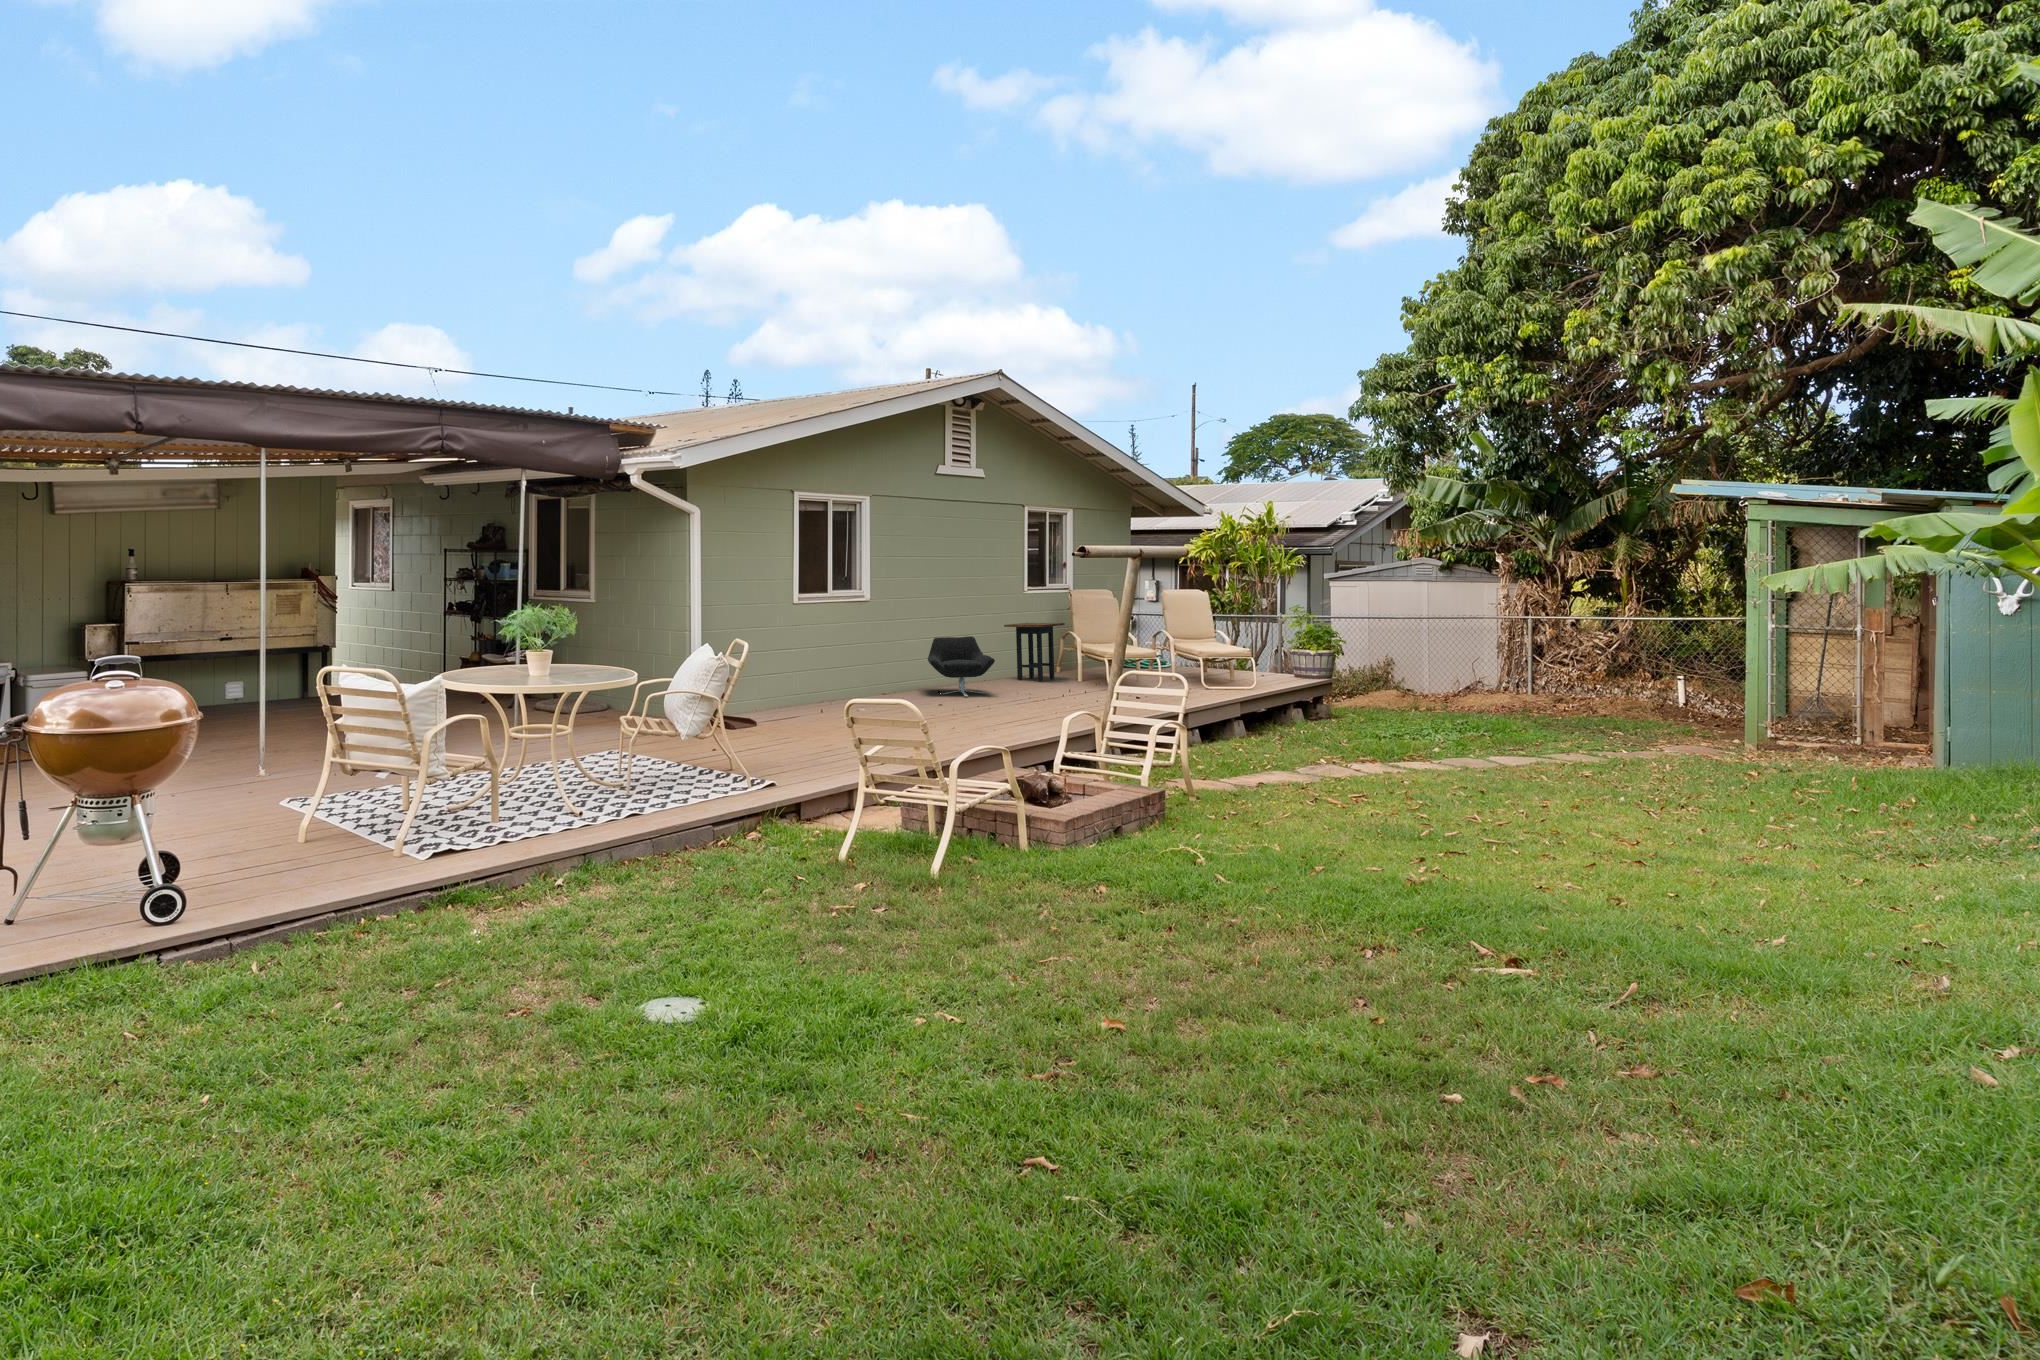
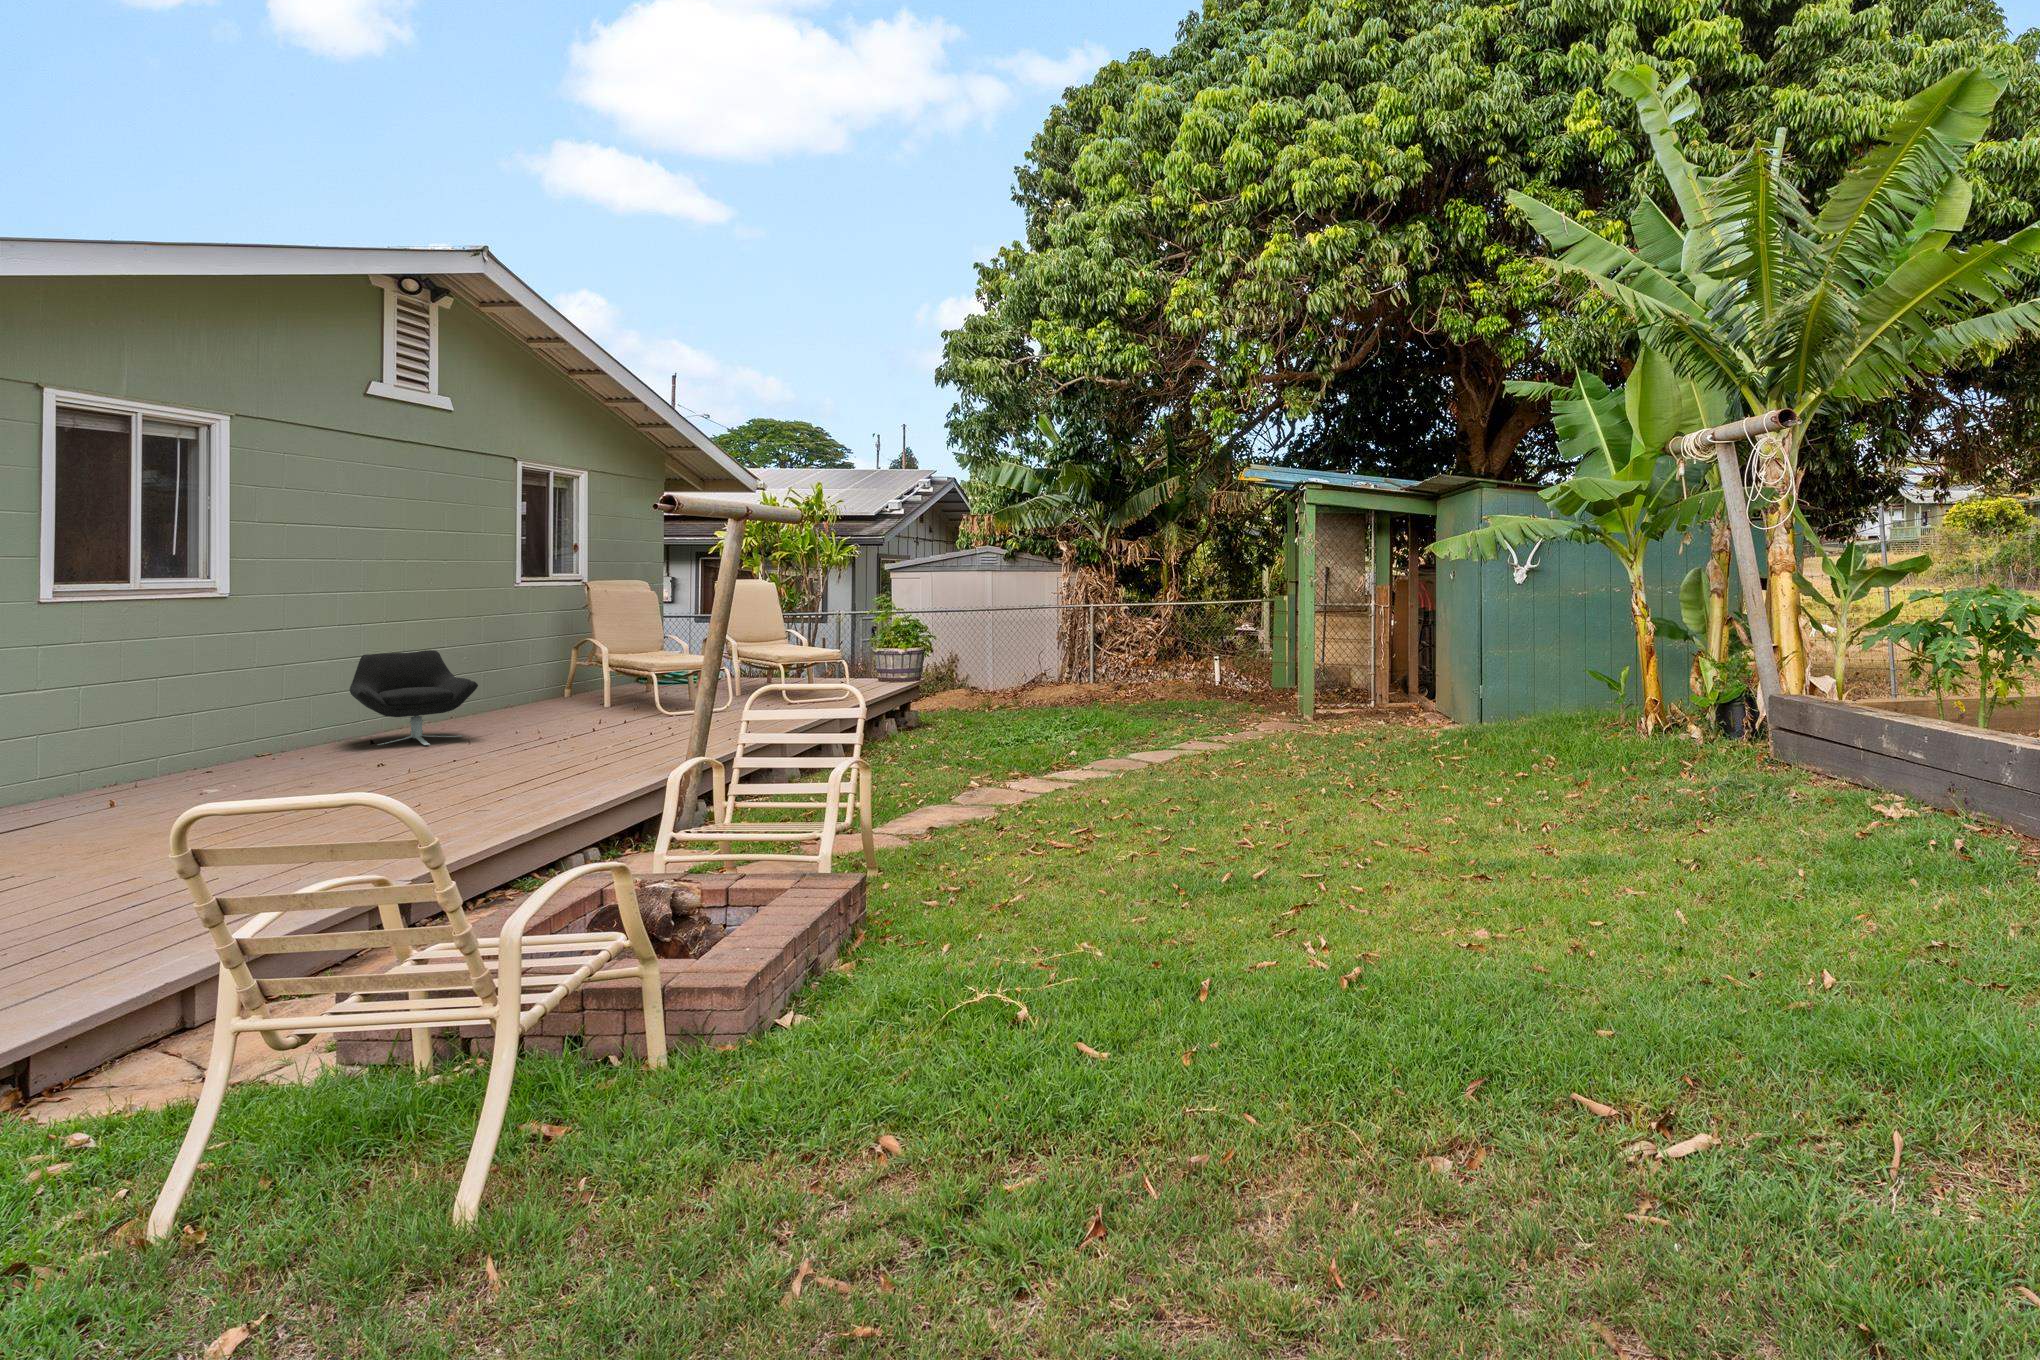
side table: present [1004,623,1065,681] -> none [485,626,583,713]

